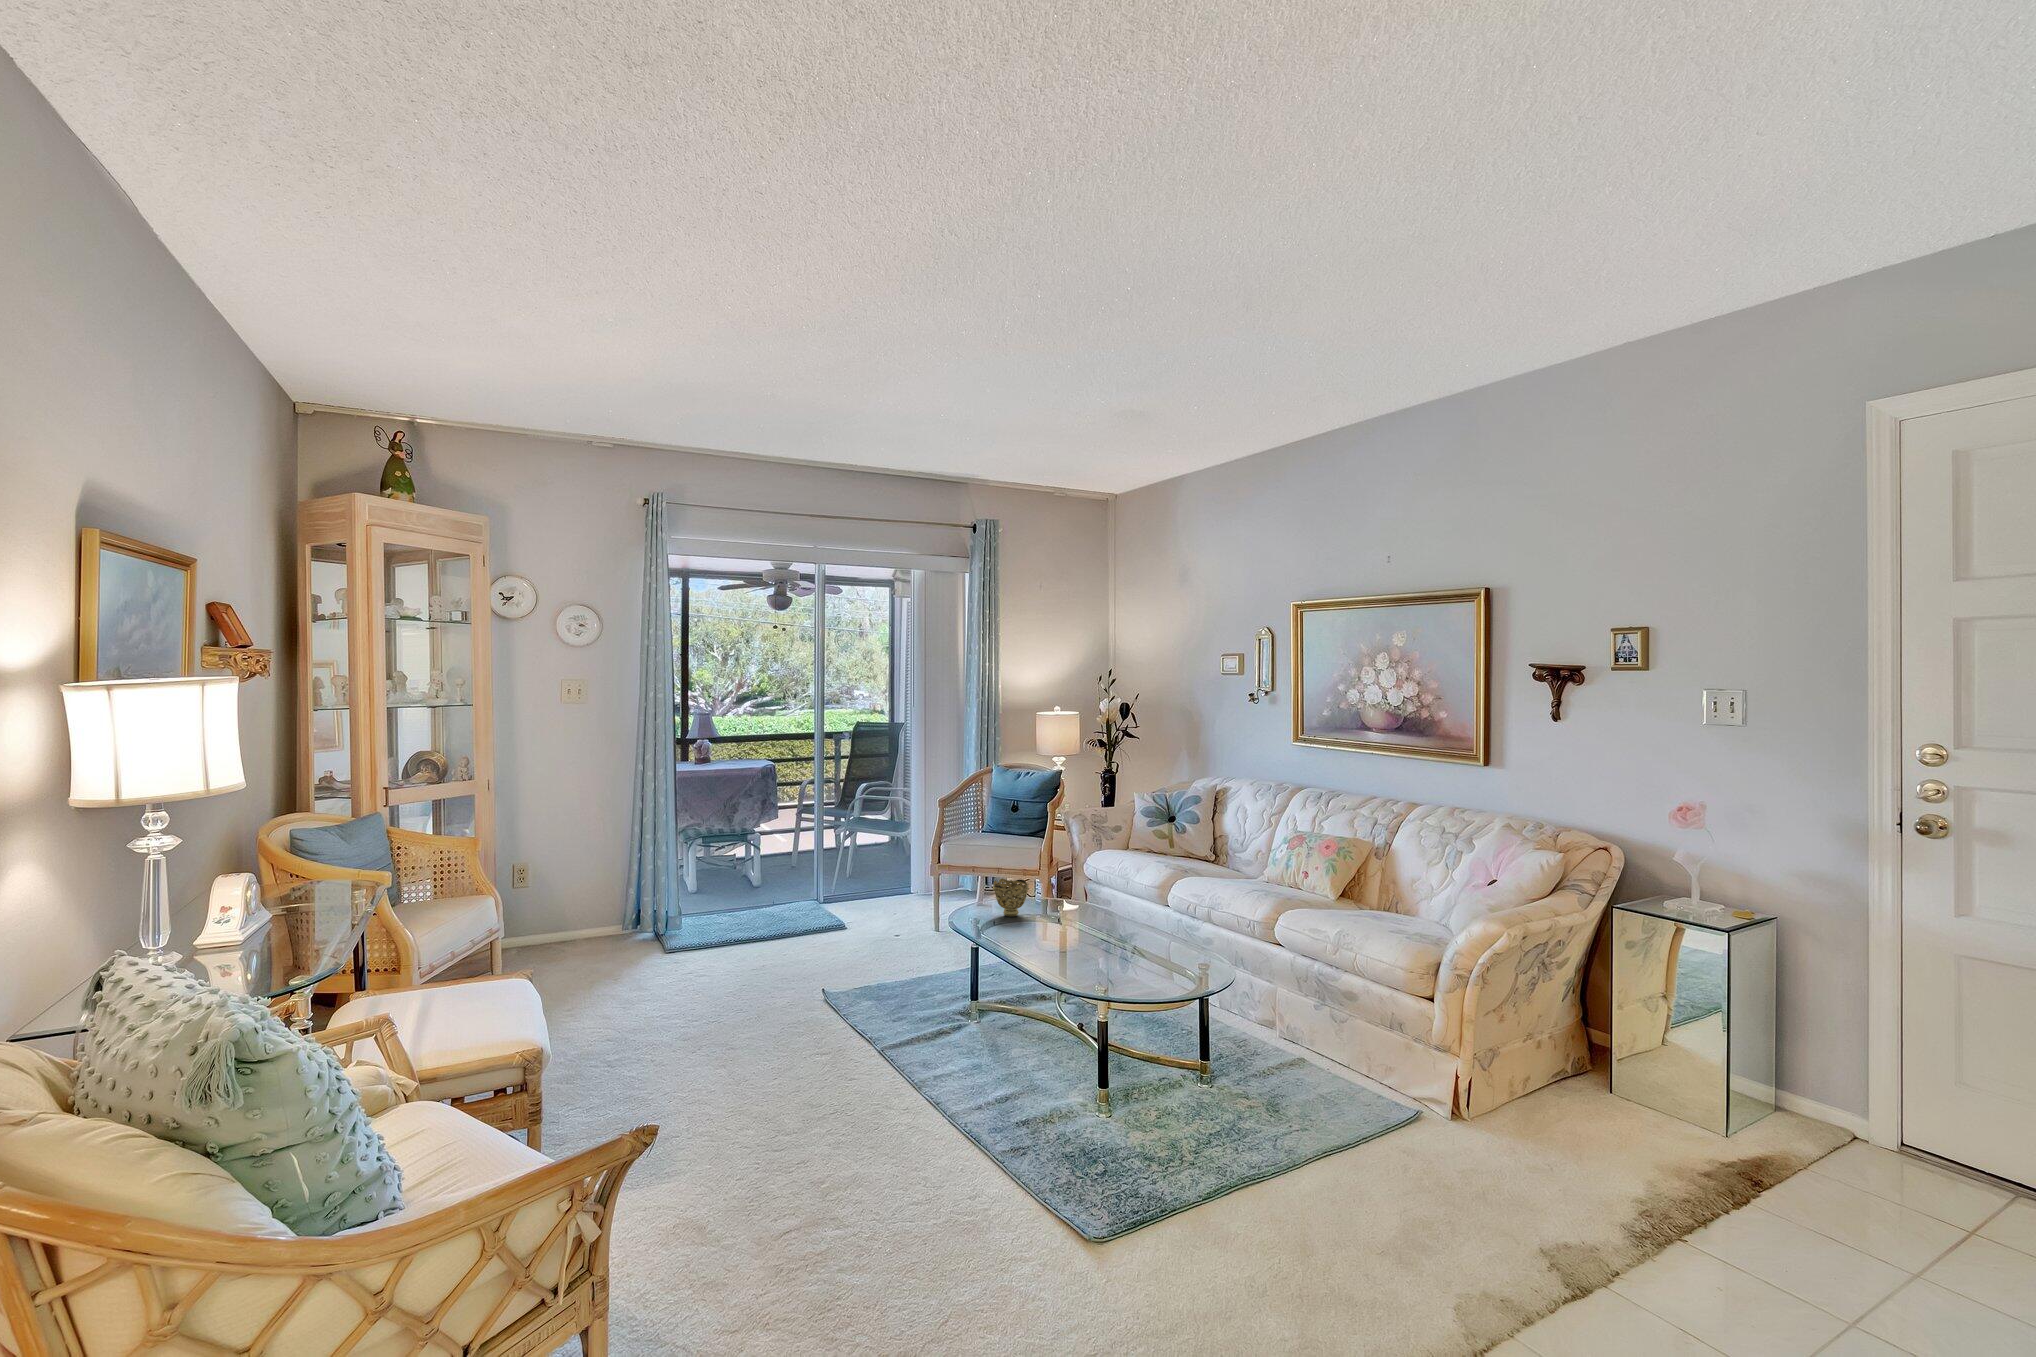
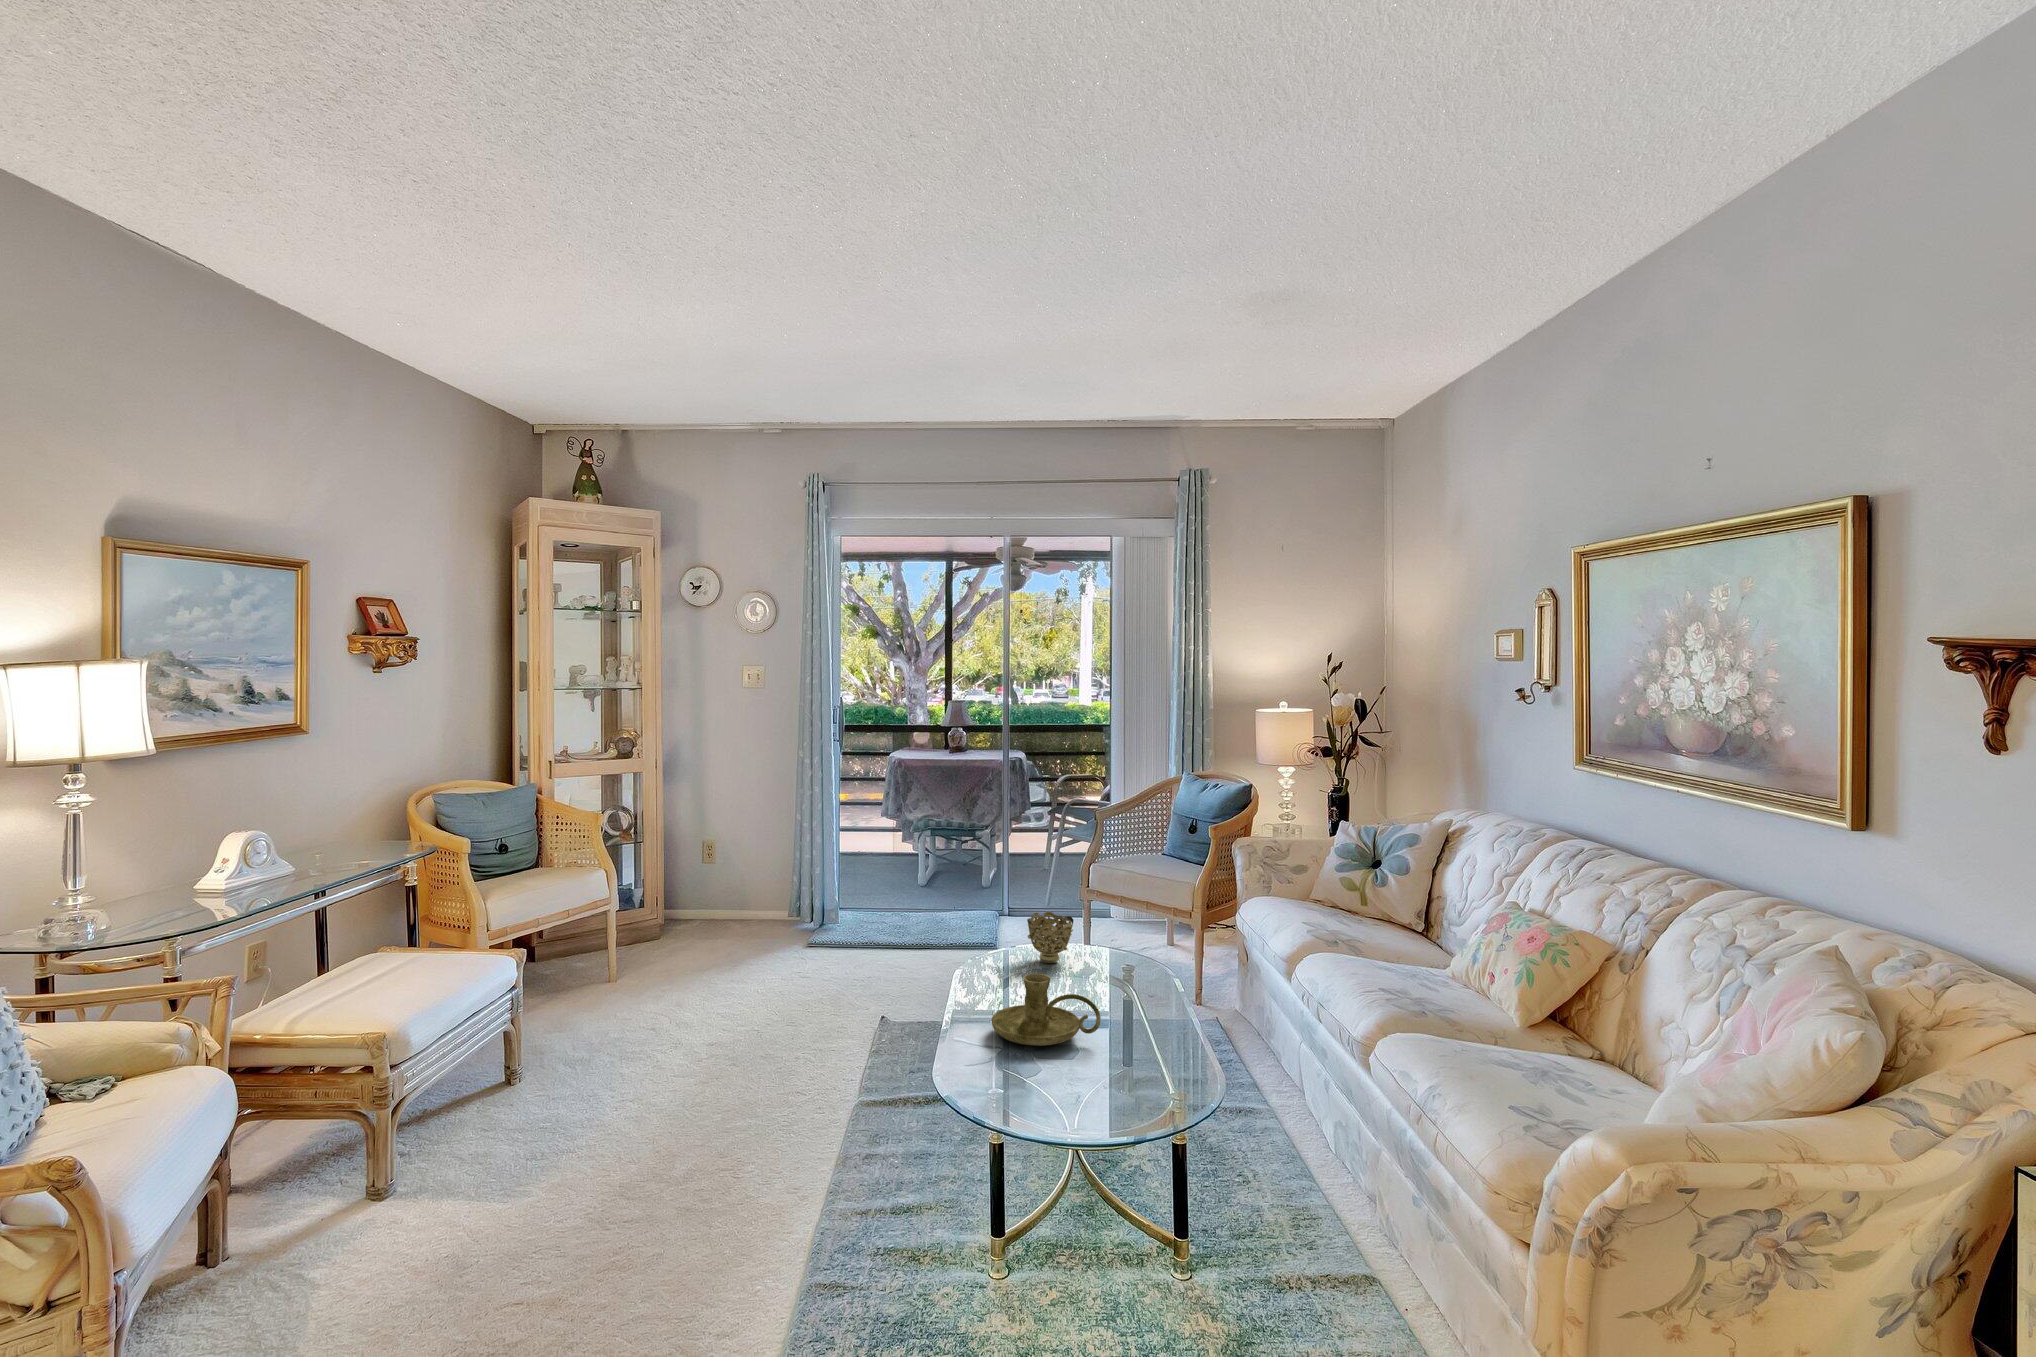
candle holder: none [1048,913,1124,962] -> present [991,974,1101,1046]

